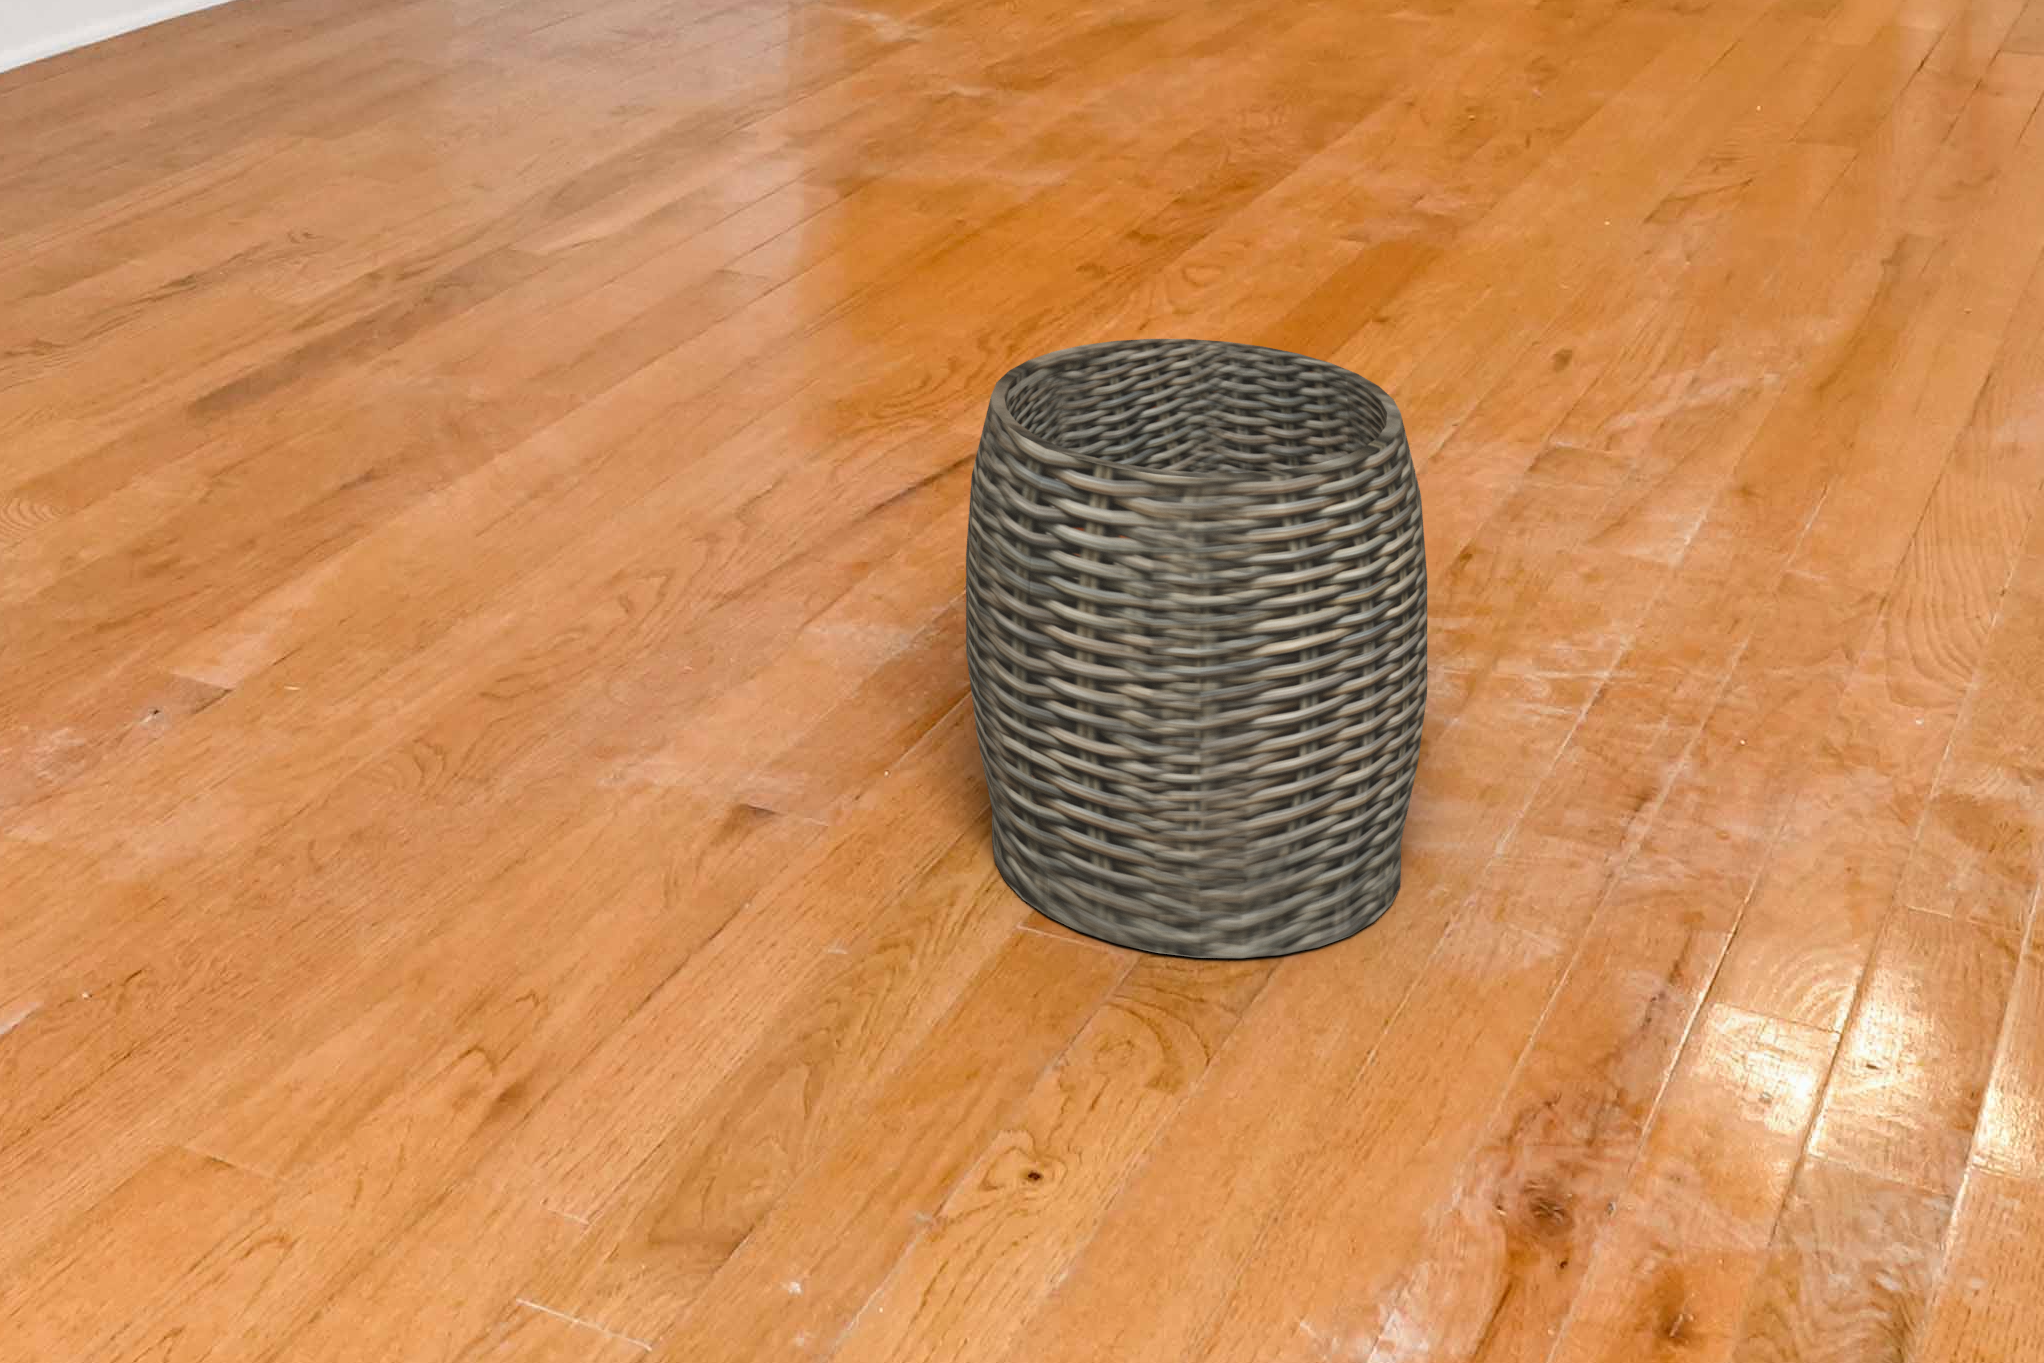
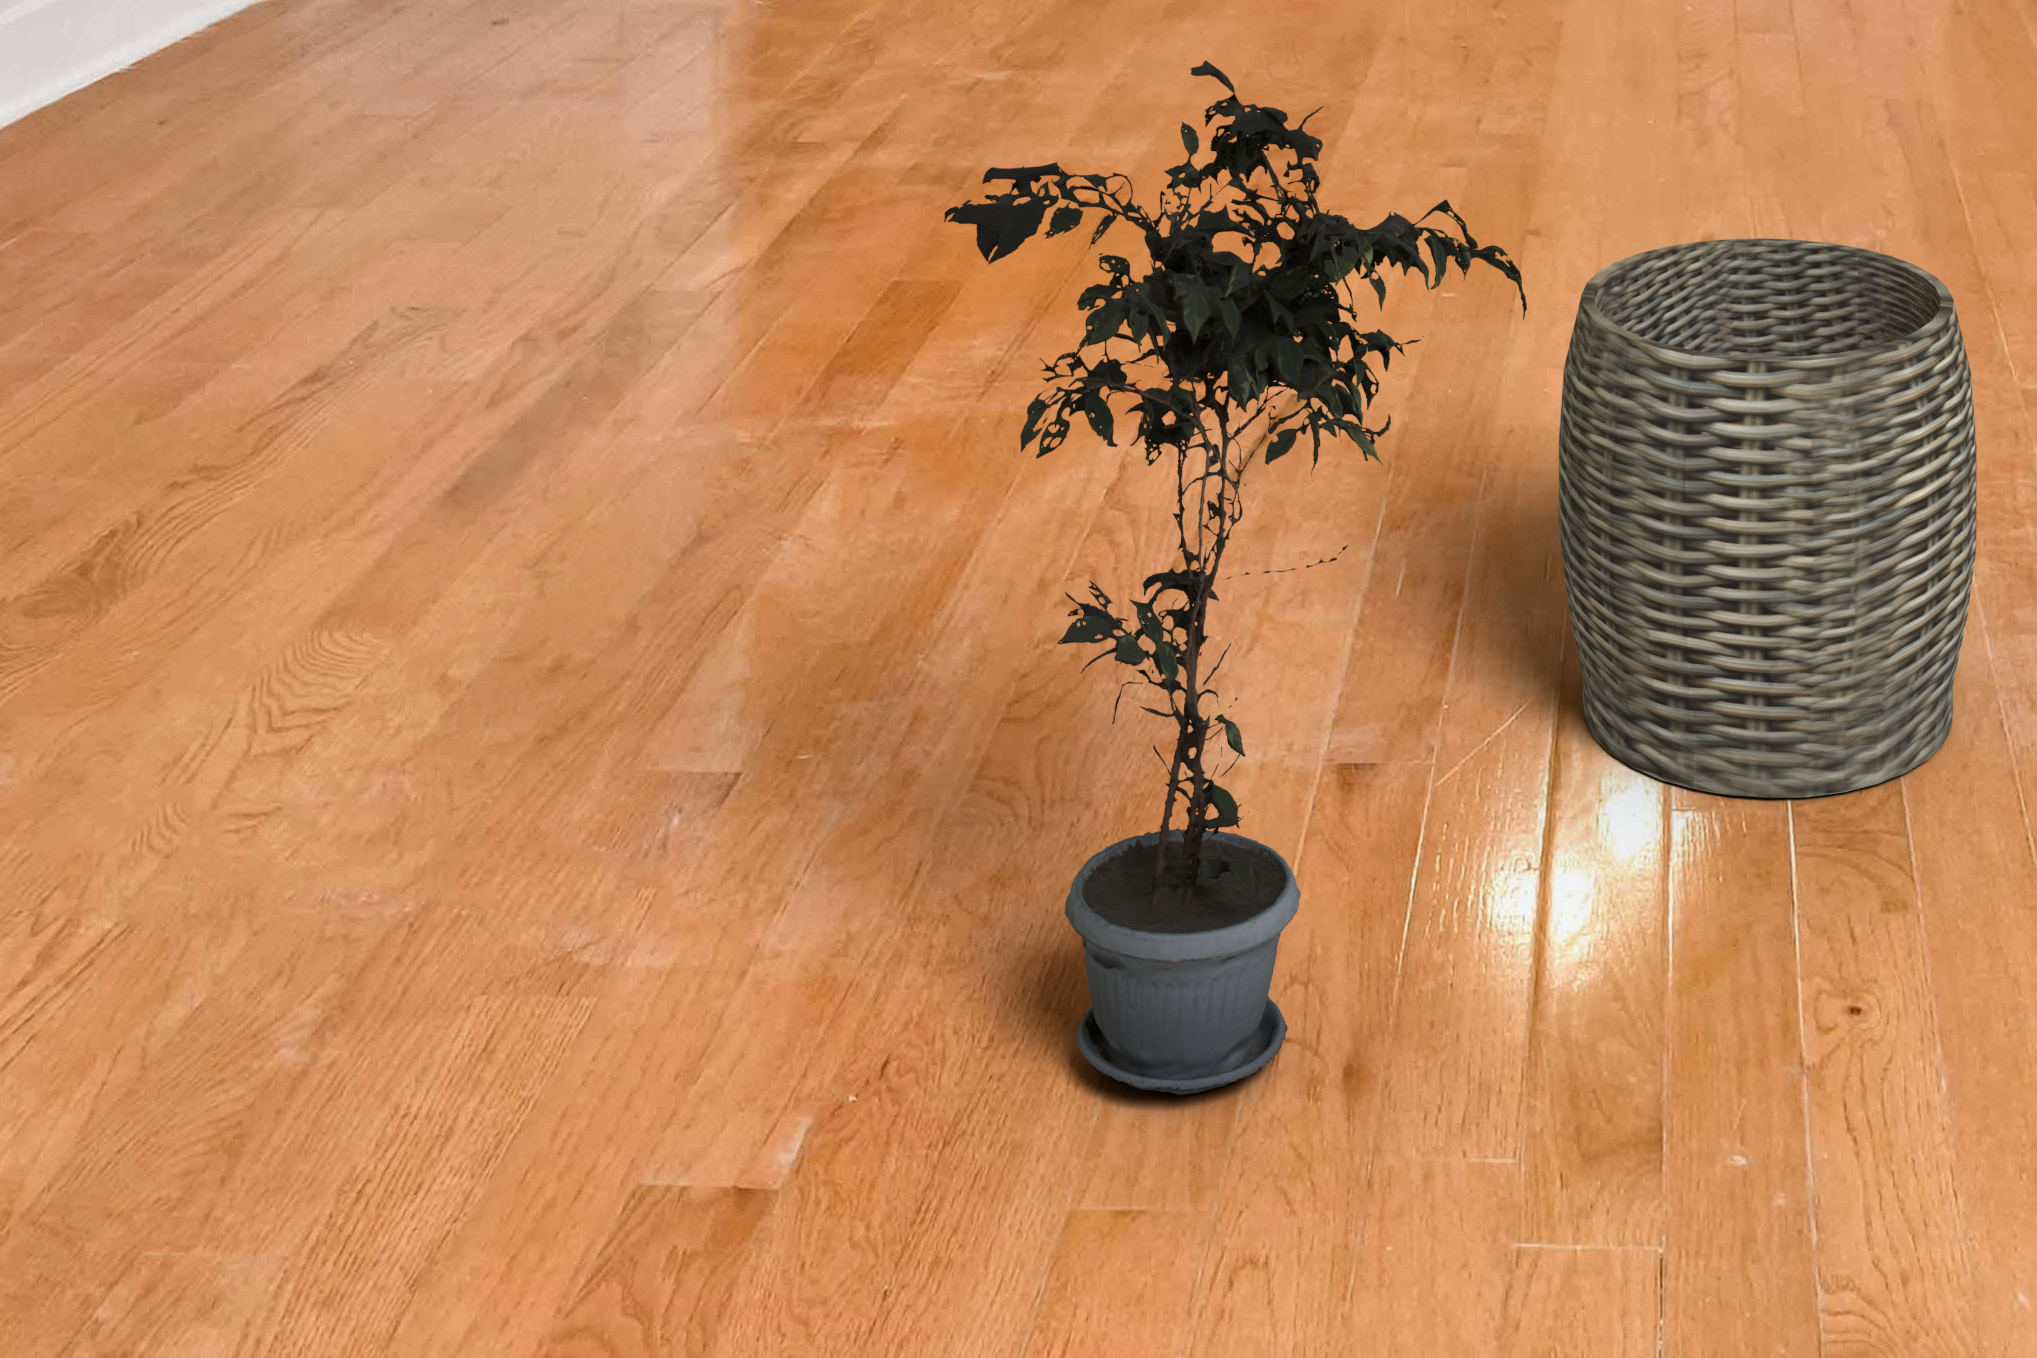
potted plant: none [175,63,640,1070] -> present [944,60,1527,1094]

